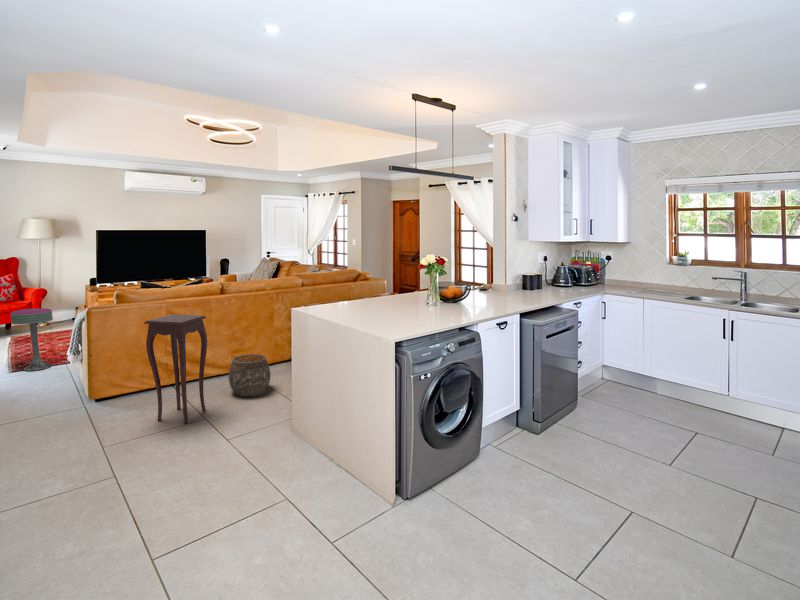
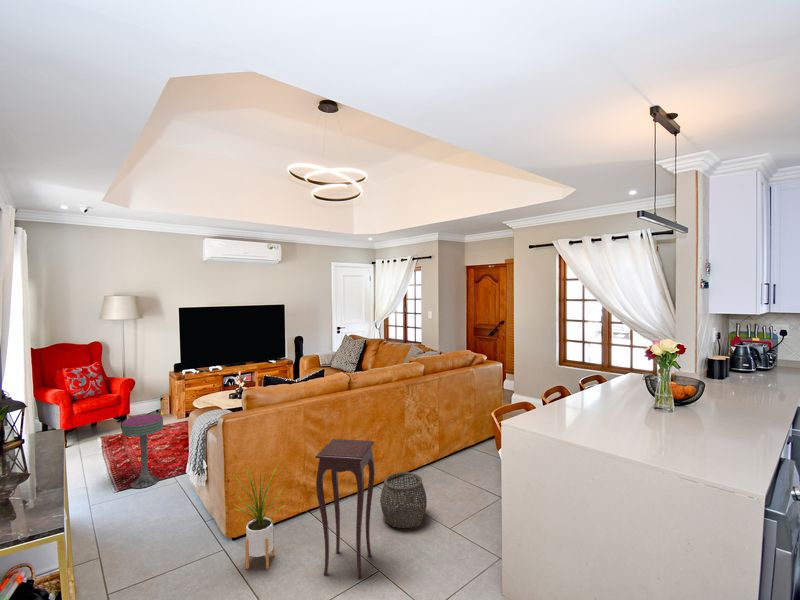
house plant: none [77,329,133,417] -> present [232,464,284,569]

